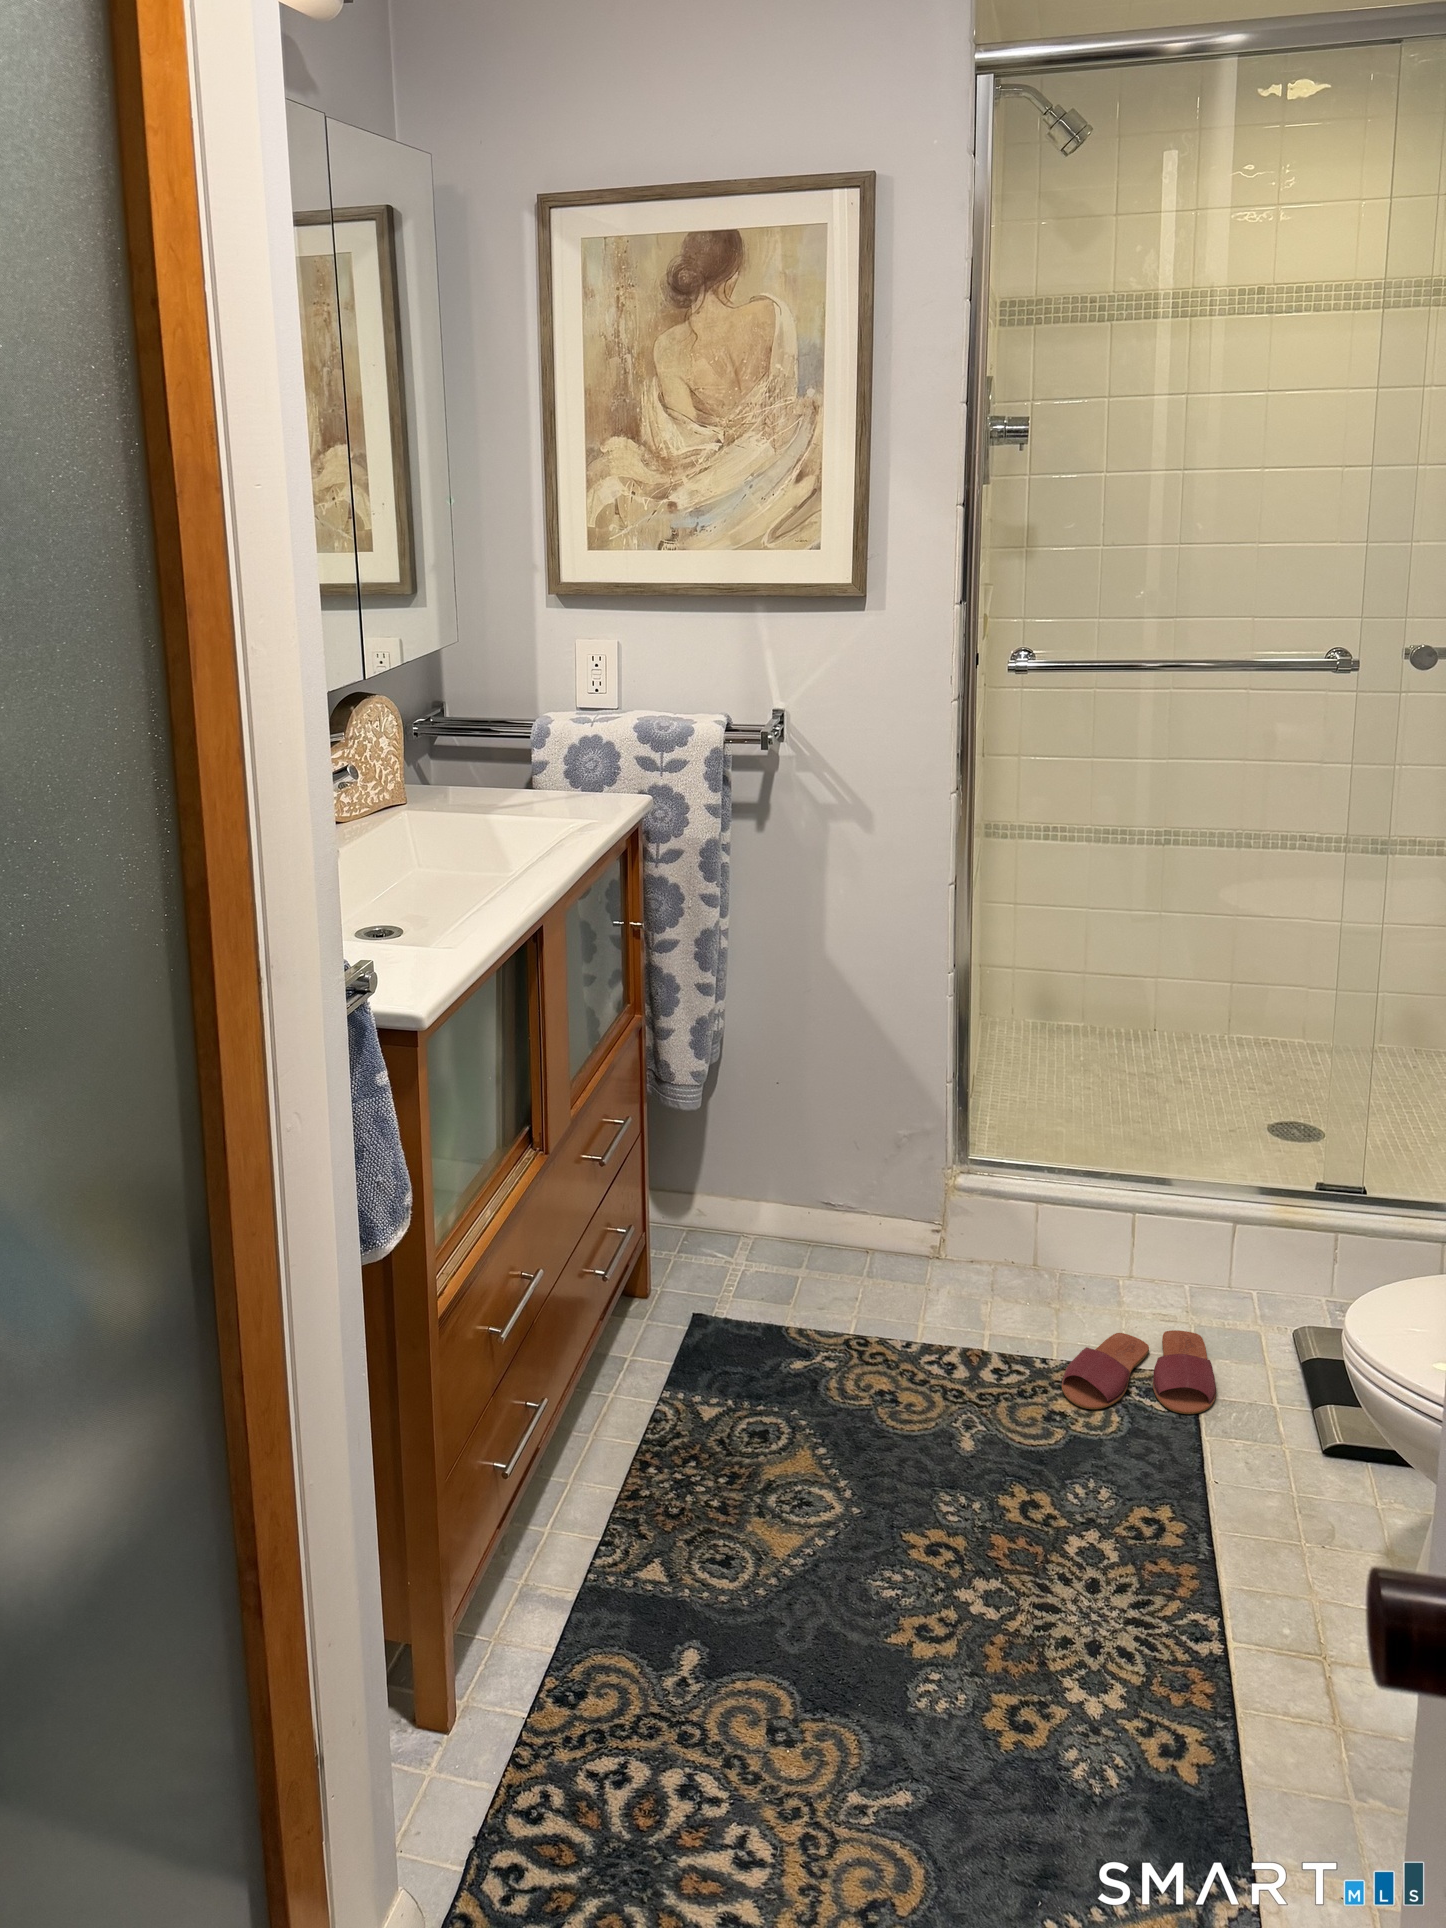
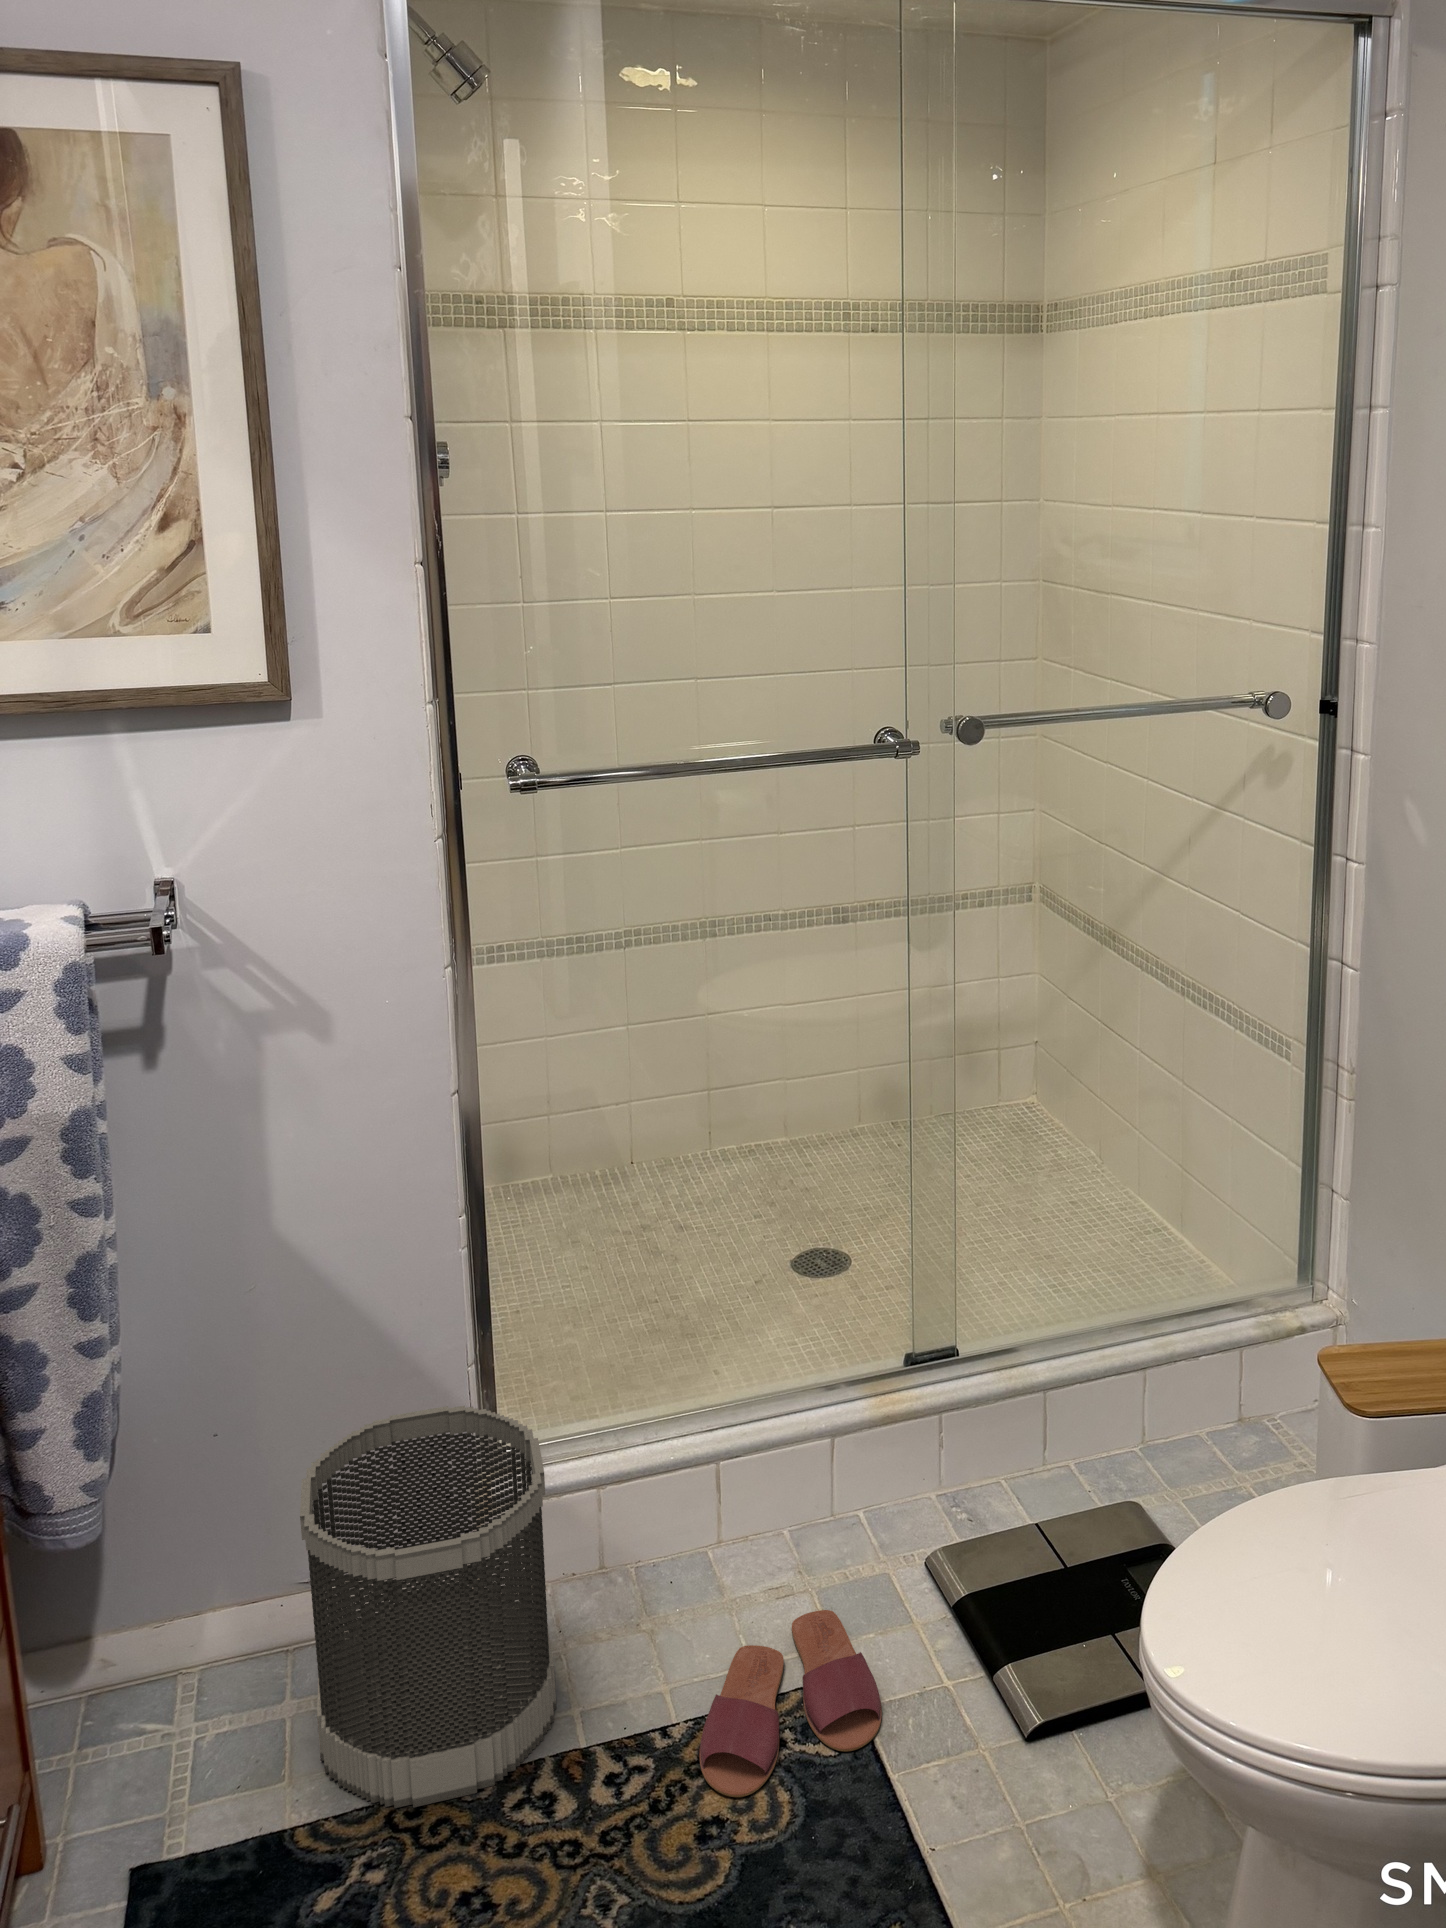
wastebasket: none [813,1097,981,1348] -> present [300,1406,556,1808]

